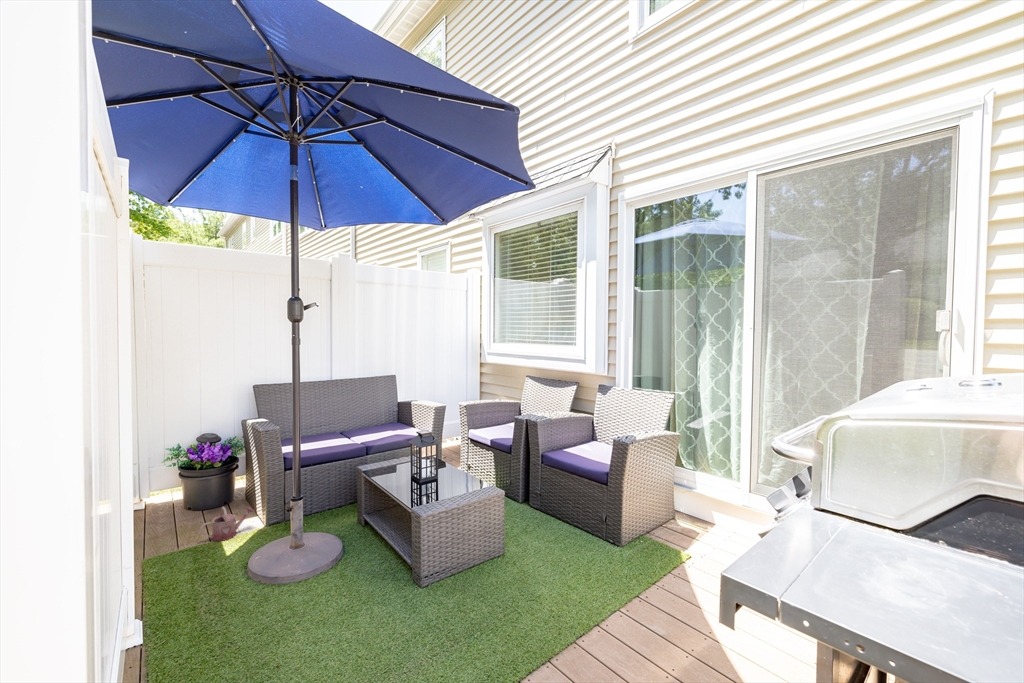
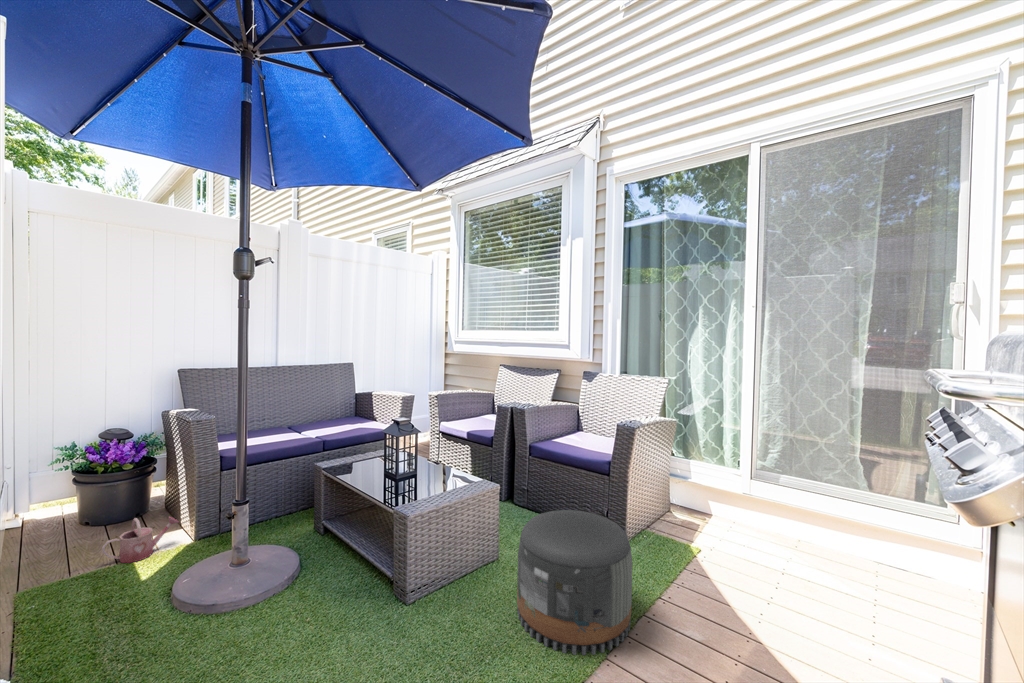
pouf: none [509,516,605,636] -> present [517,510,632,655]

